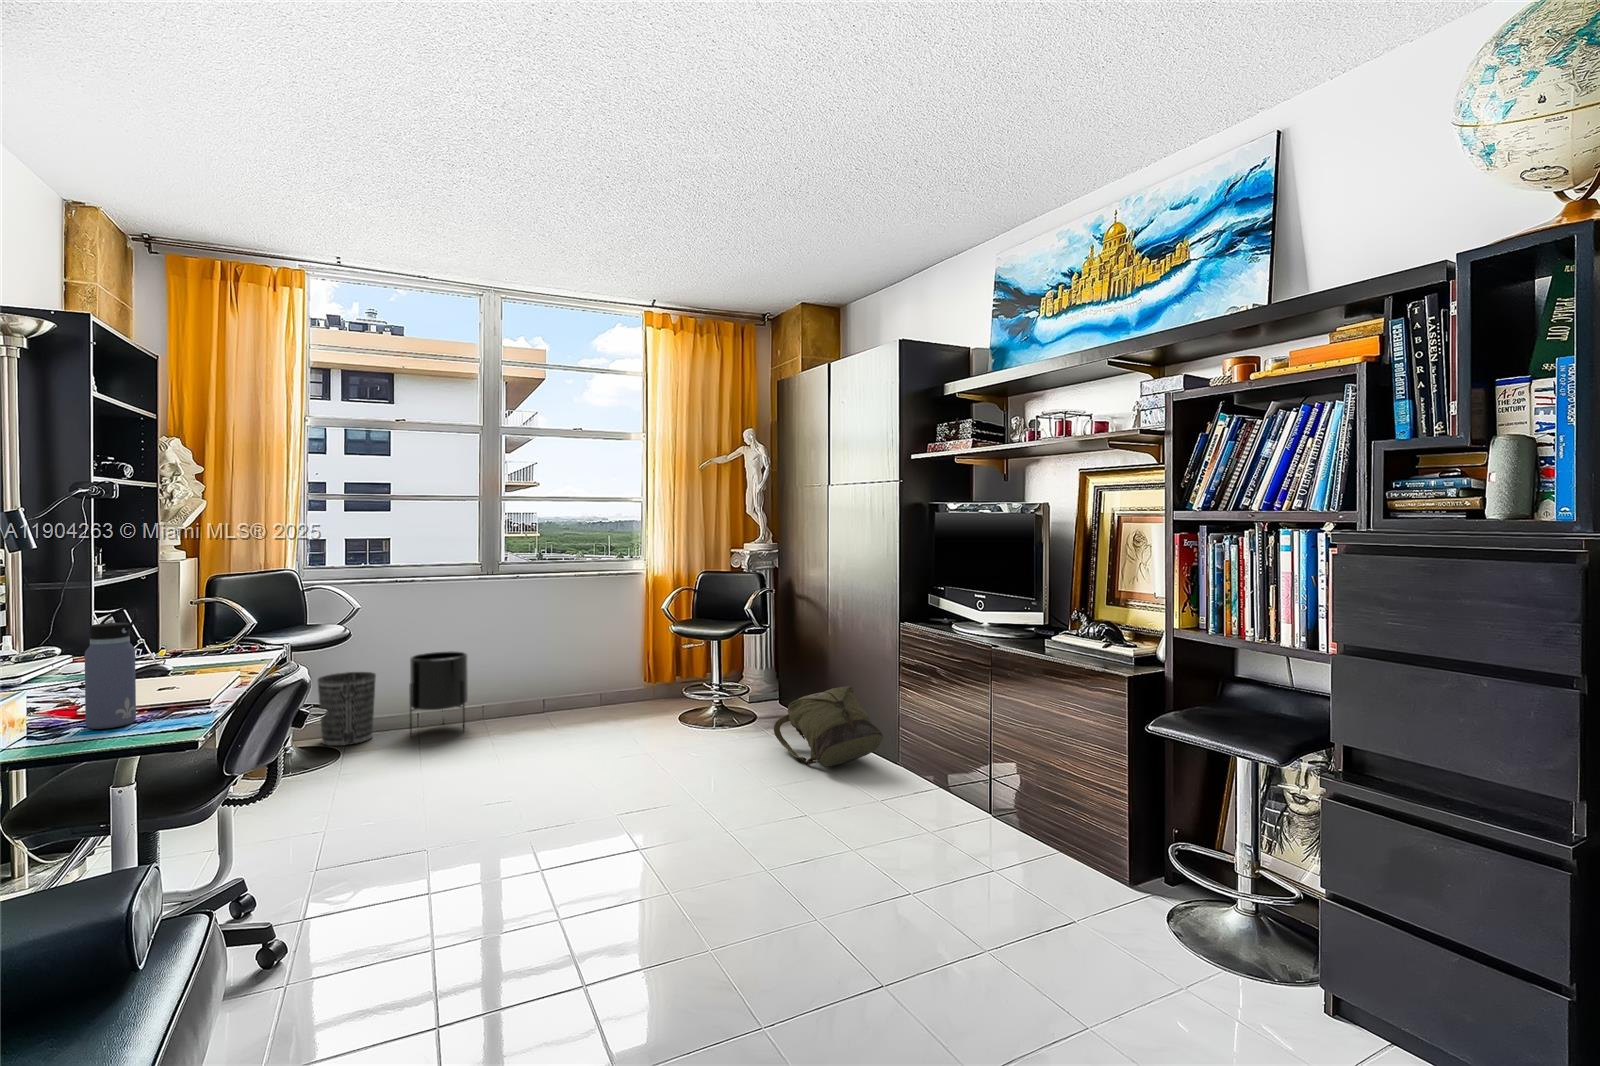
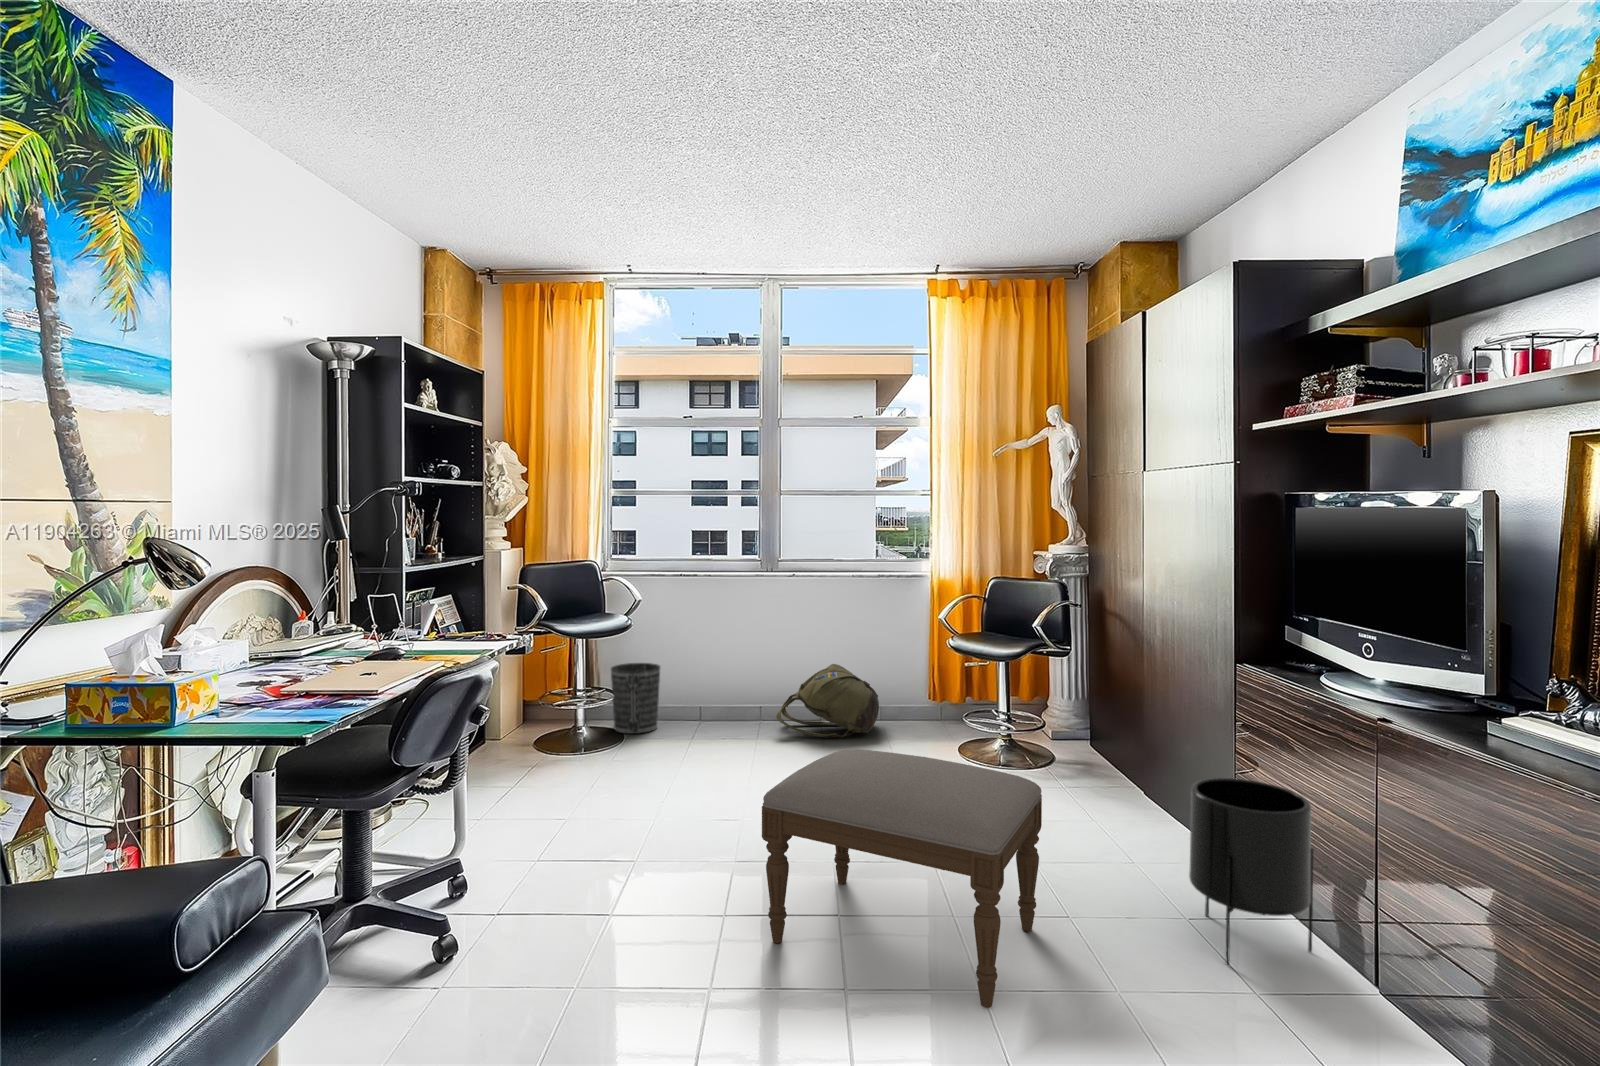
water bottle: present [85,606,138,729] -> none [257,599,304,716]
planter: present [409,651,468,735] -> present [1189,778,1314,965]
backpack: present [774,686,883,766] -> present [776,664,879,738]
ottoman: none [588,712,793,879] -> present [762,749,1042,1008]

